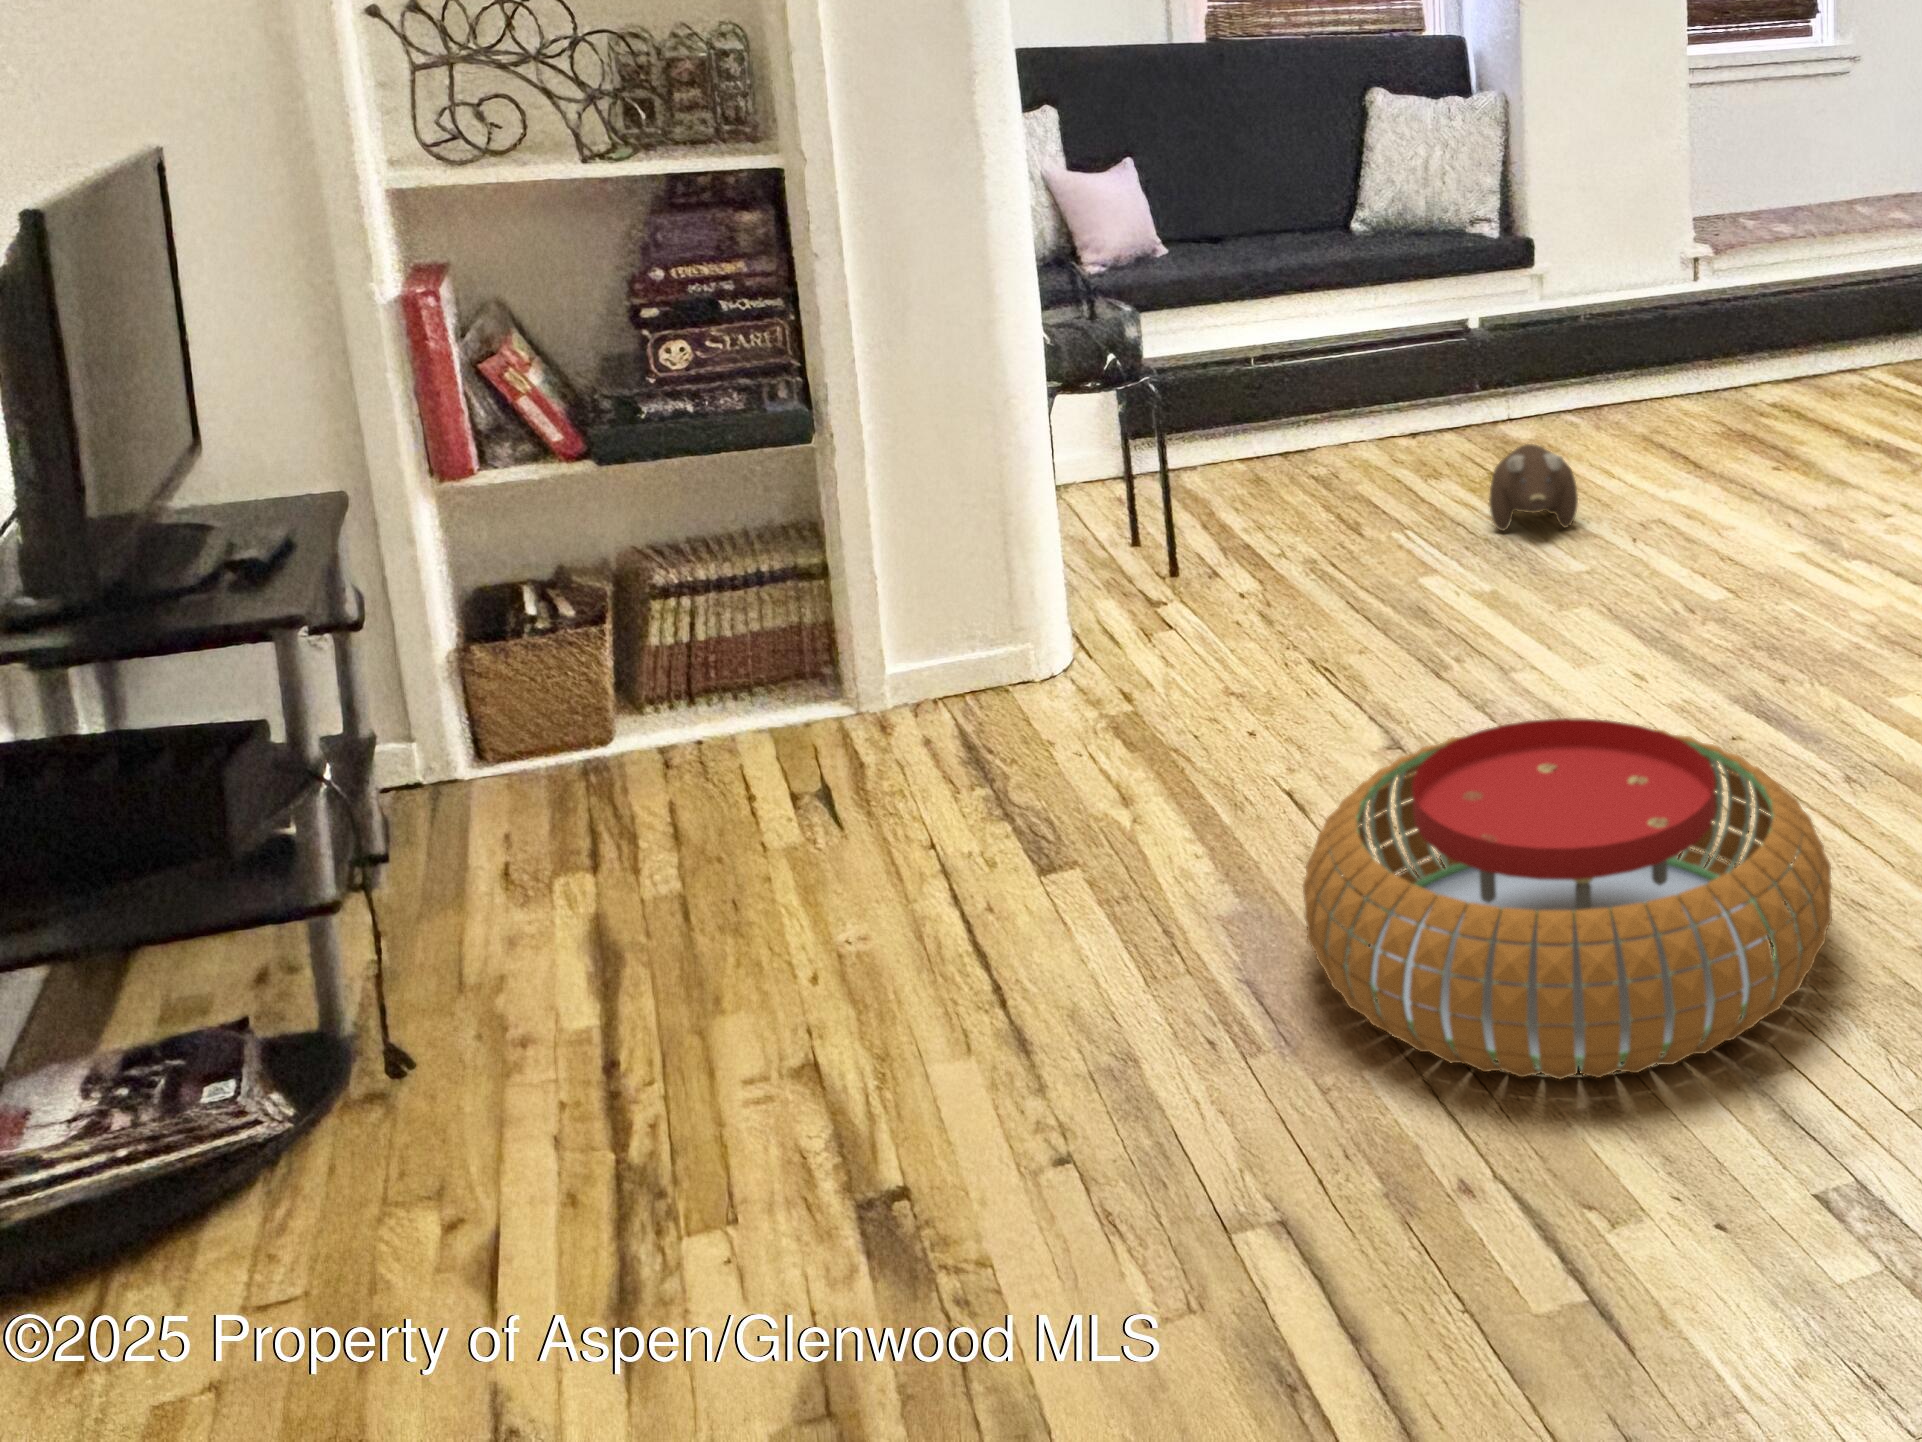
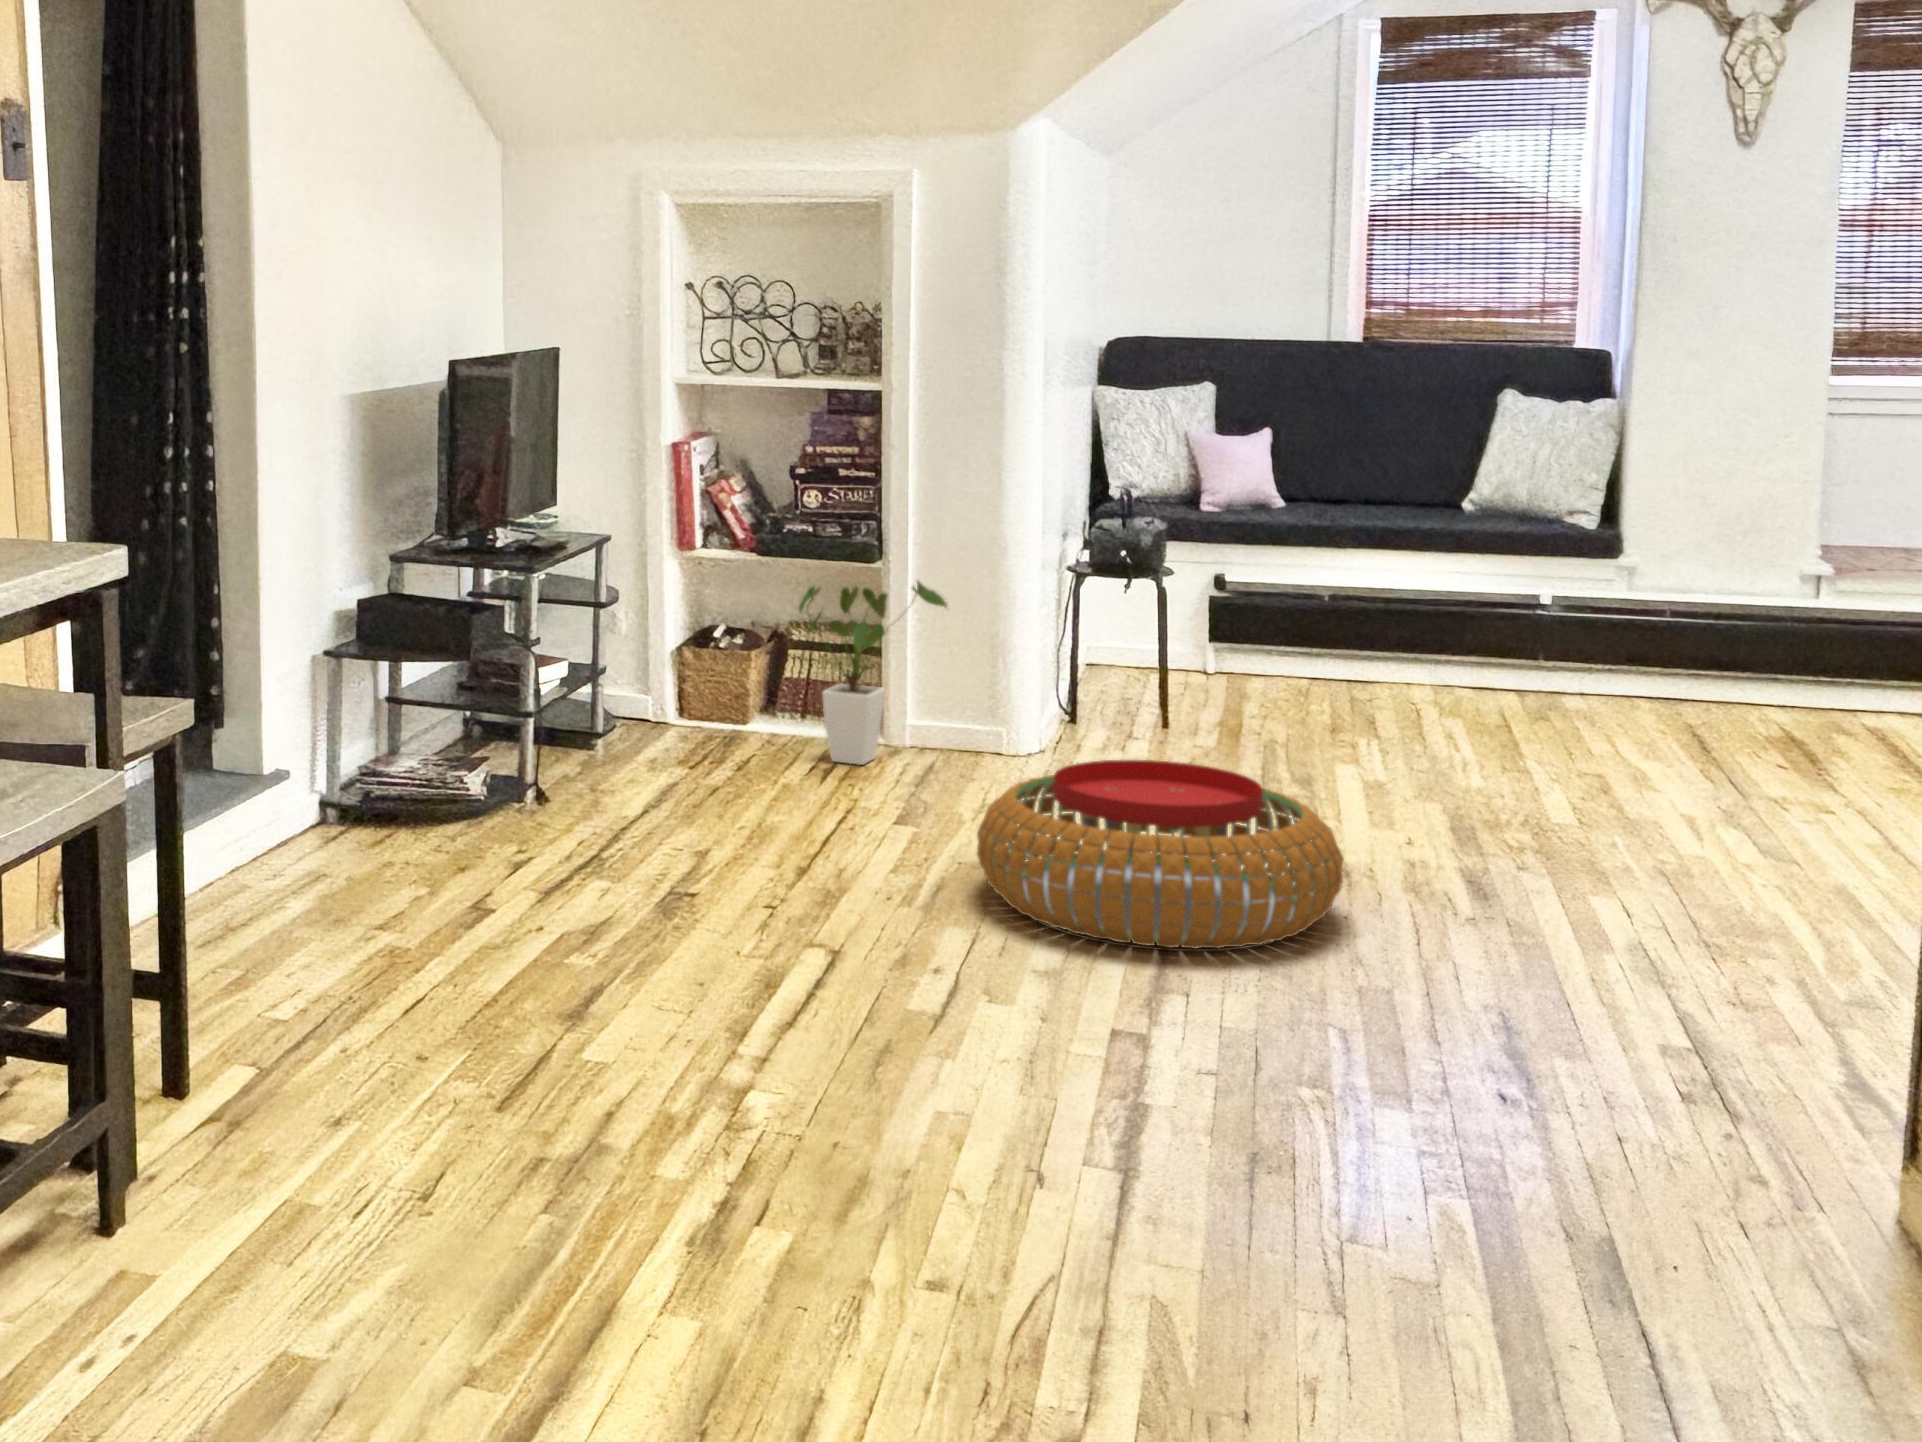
plush toy: present [1489,444,1578,531] -> none [1433,681,1516,756]
house plant: none [743,466,955,787] -> present [799,581,948,765]

